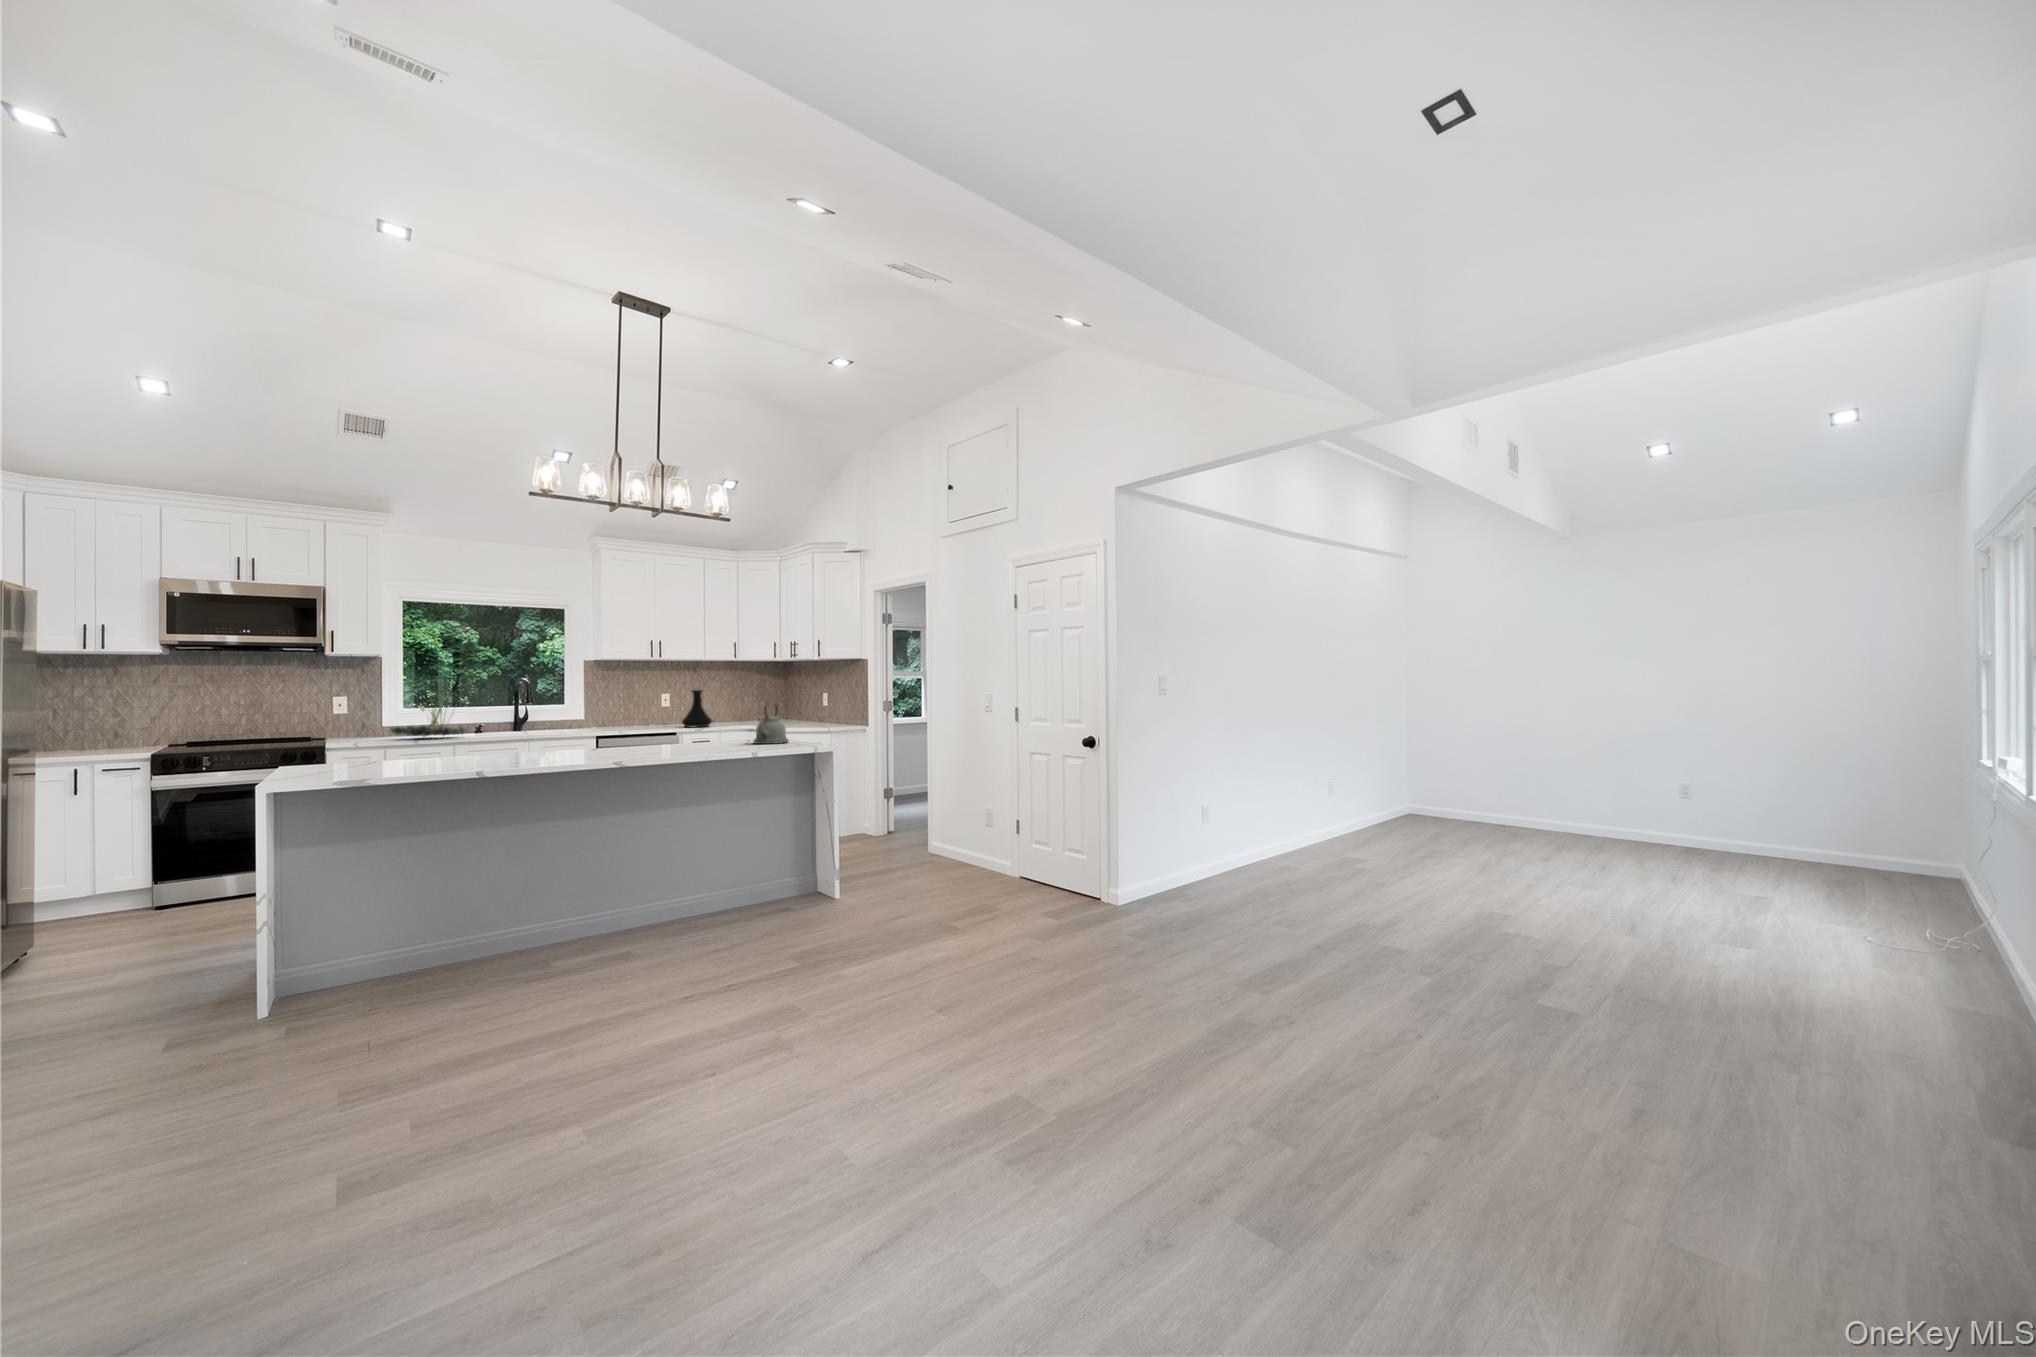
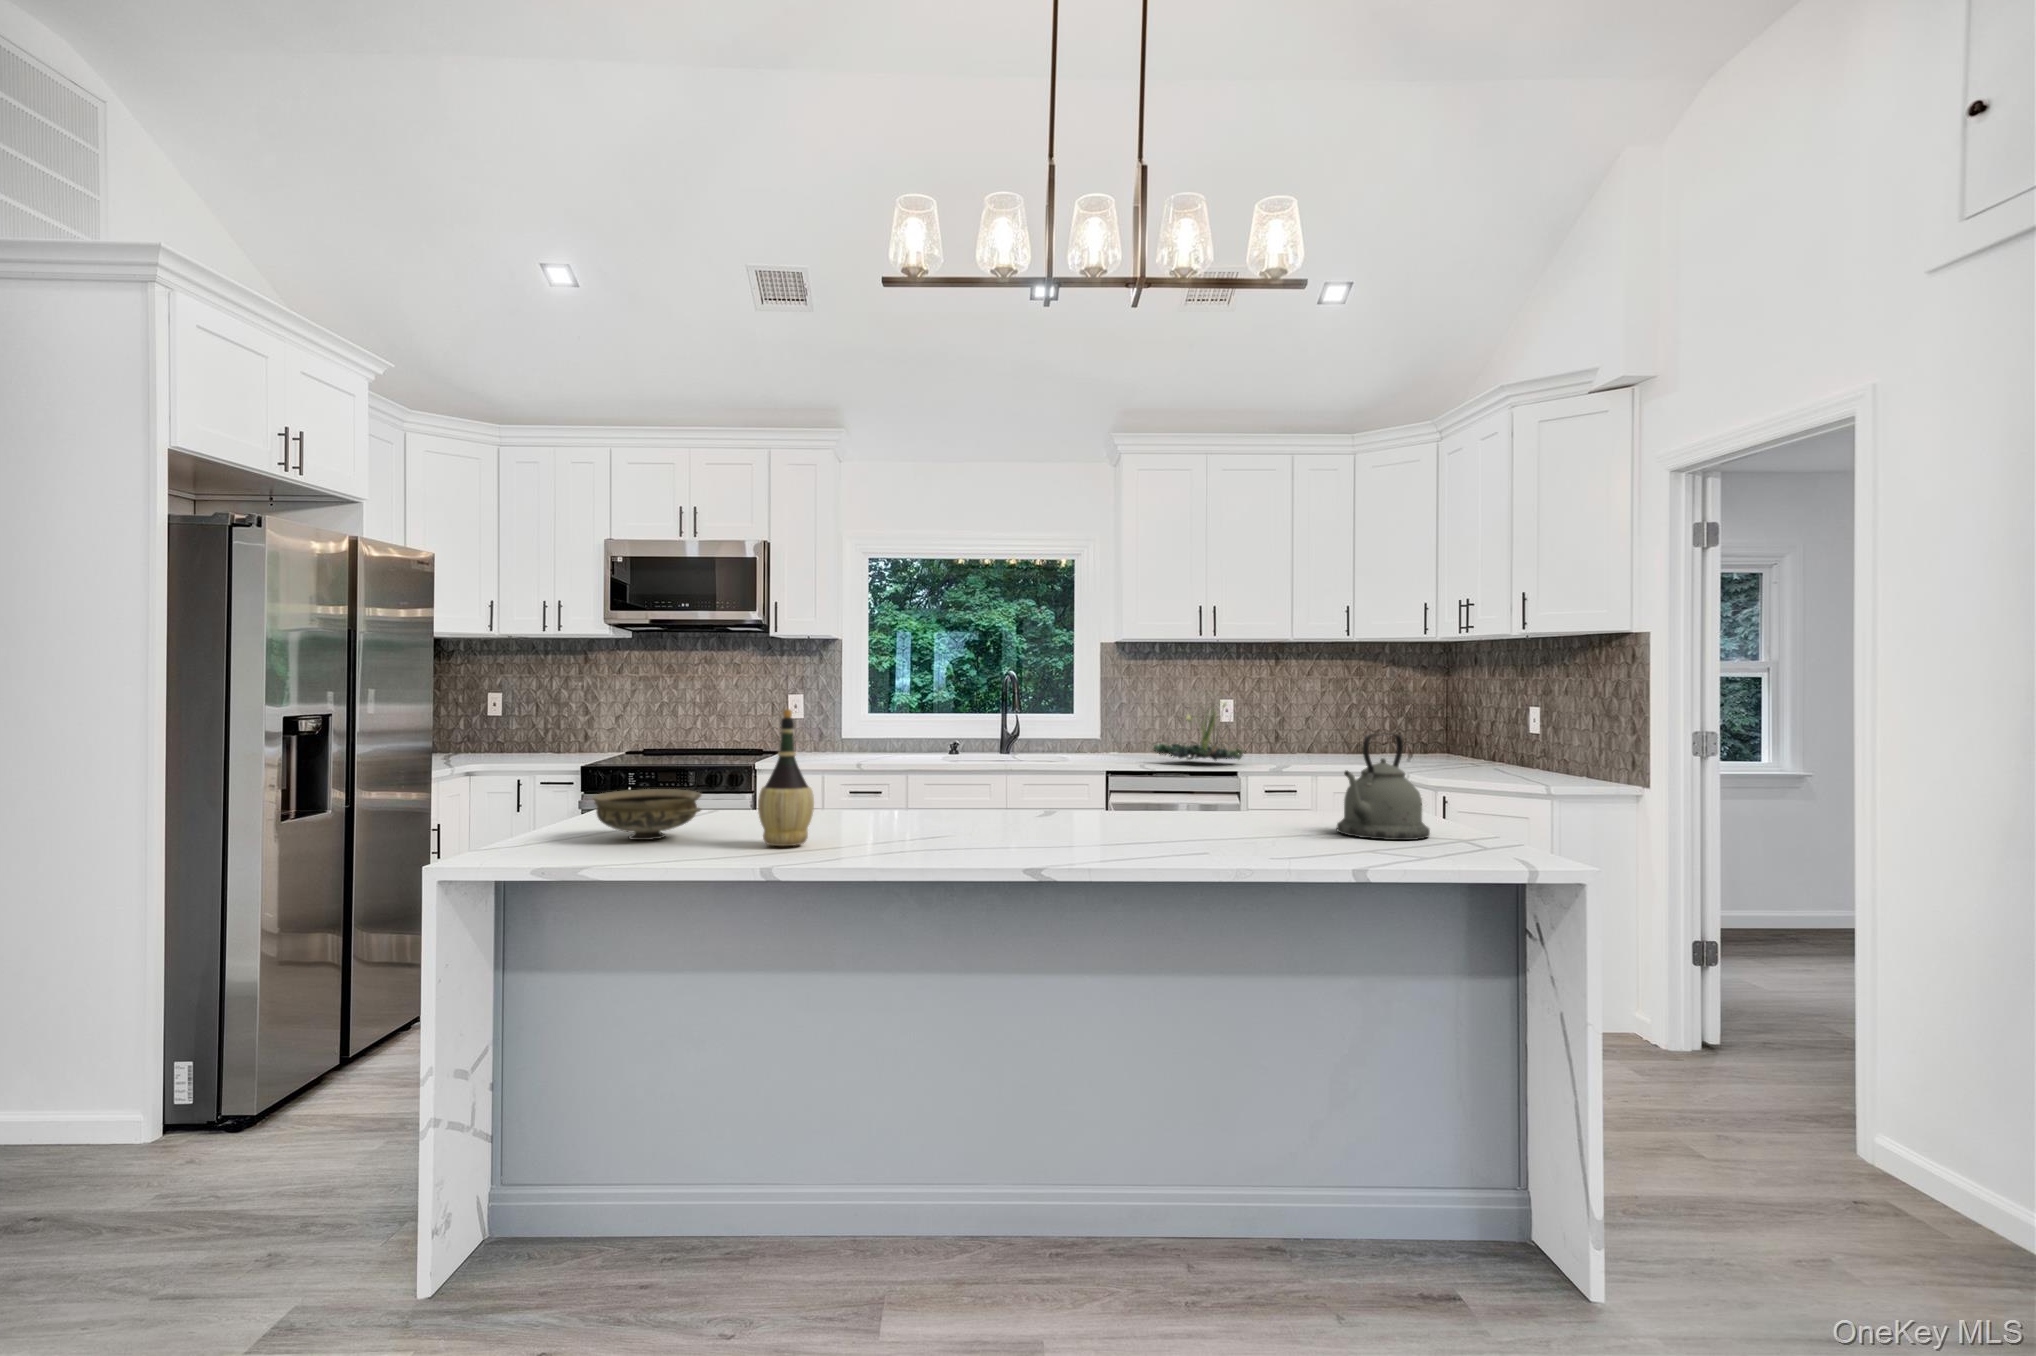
vase: present [682,690,712,727] -> none [1254,696,1308,764]
plant: present [390,697,465,737] -> present [1154,702,1246,760]
wine bottle: none [507,701,535,761] -> present [758,709,814,846]
ceramic bowl: none [397,742,472,765] -> present [592,789,701,840]

